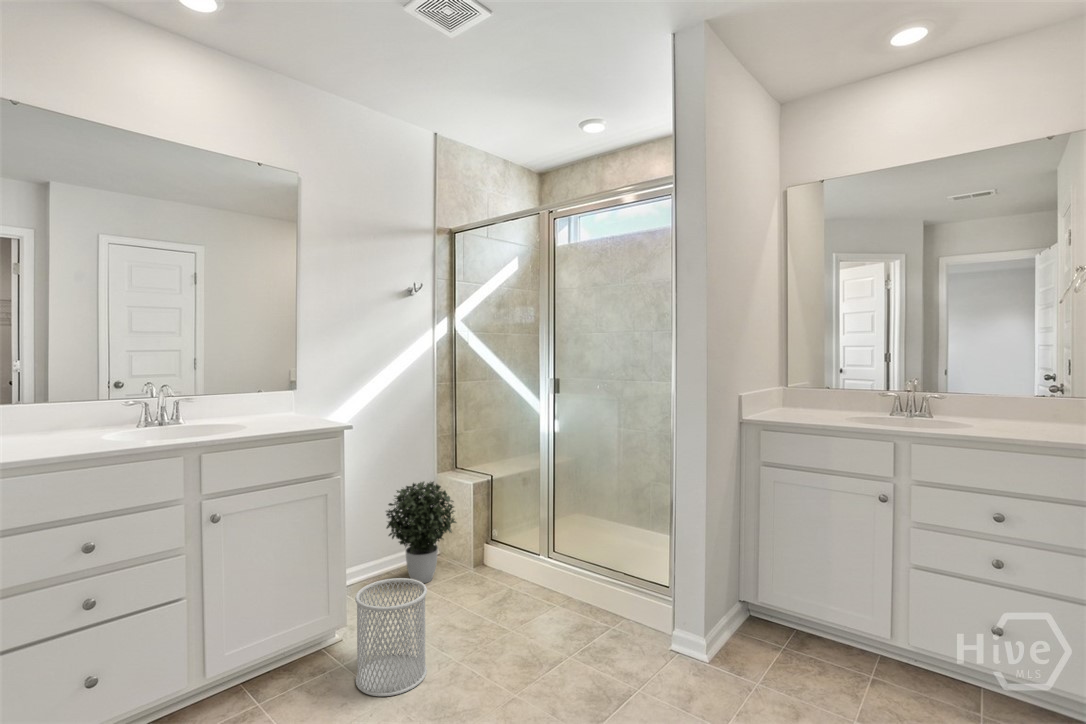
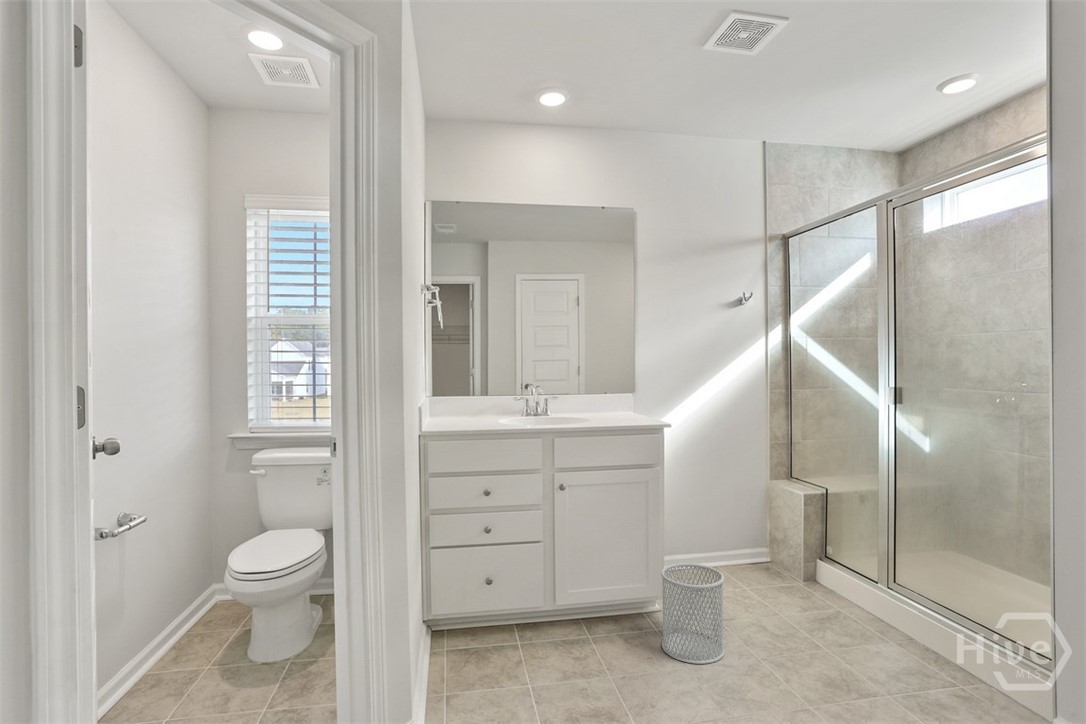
potted plant: present [386,482,456,583] -> none [710,485,783,584]

